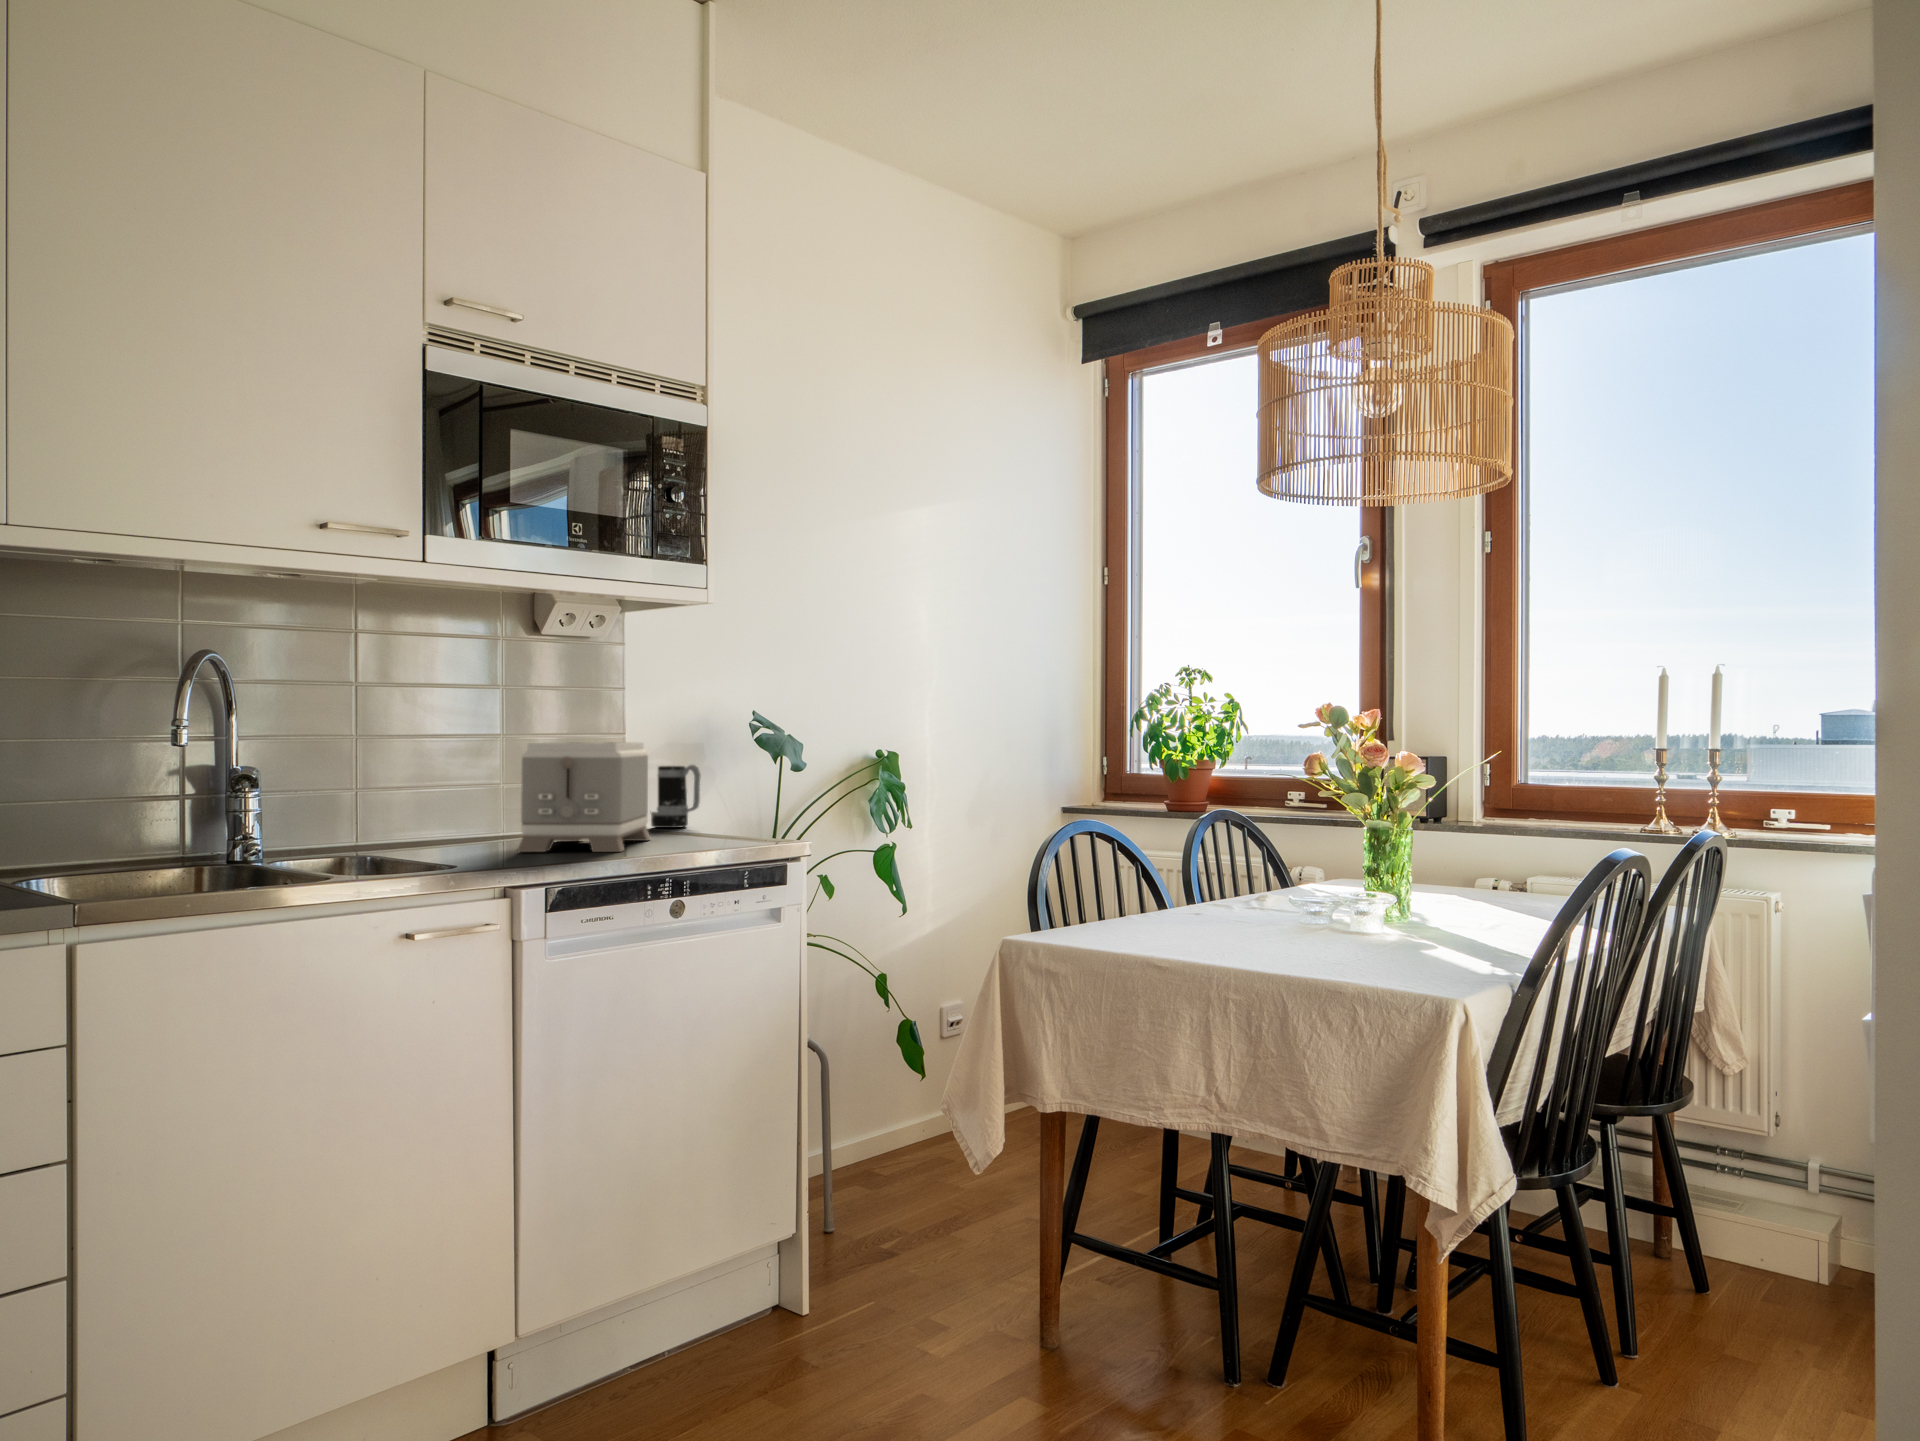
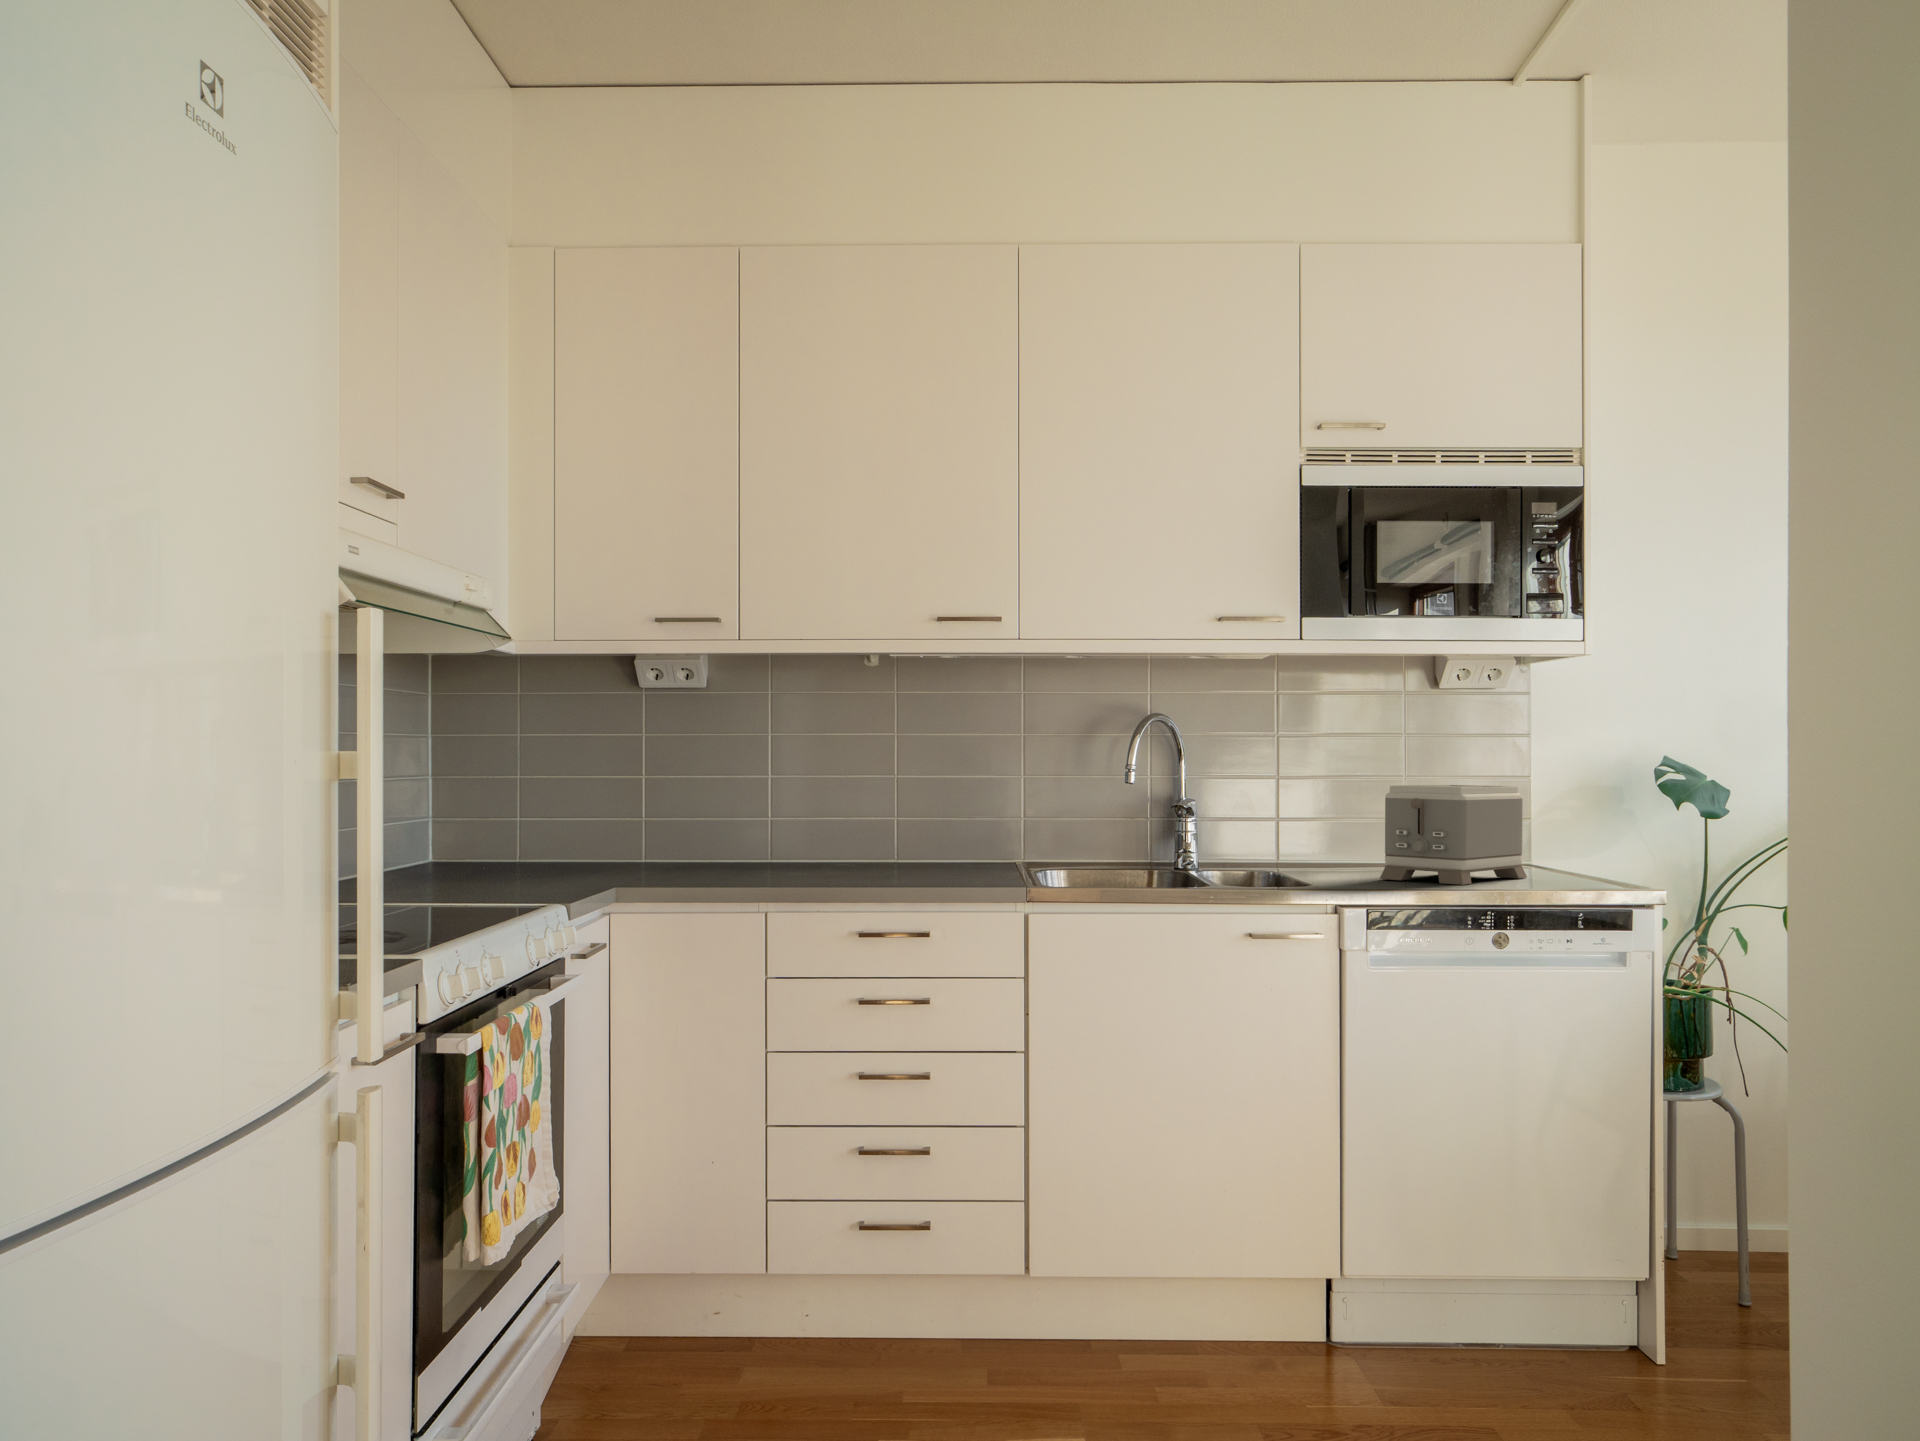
mug: present [651,764,701,828] -> none [1566,809,1614,870]

